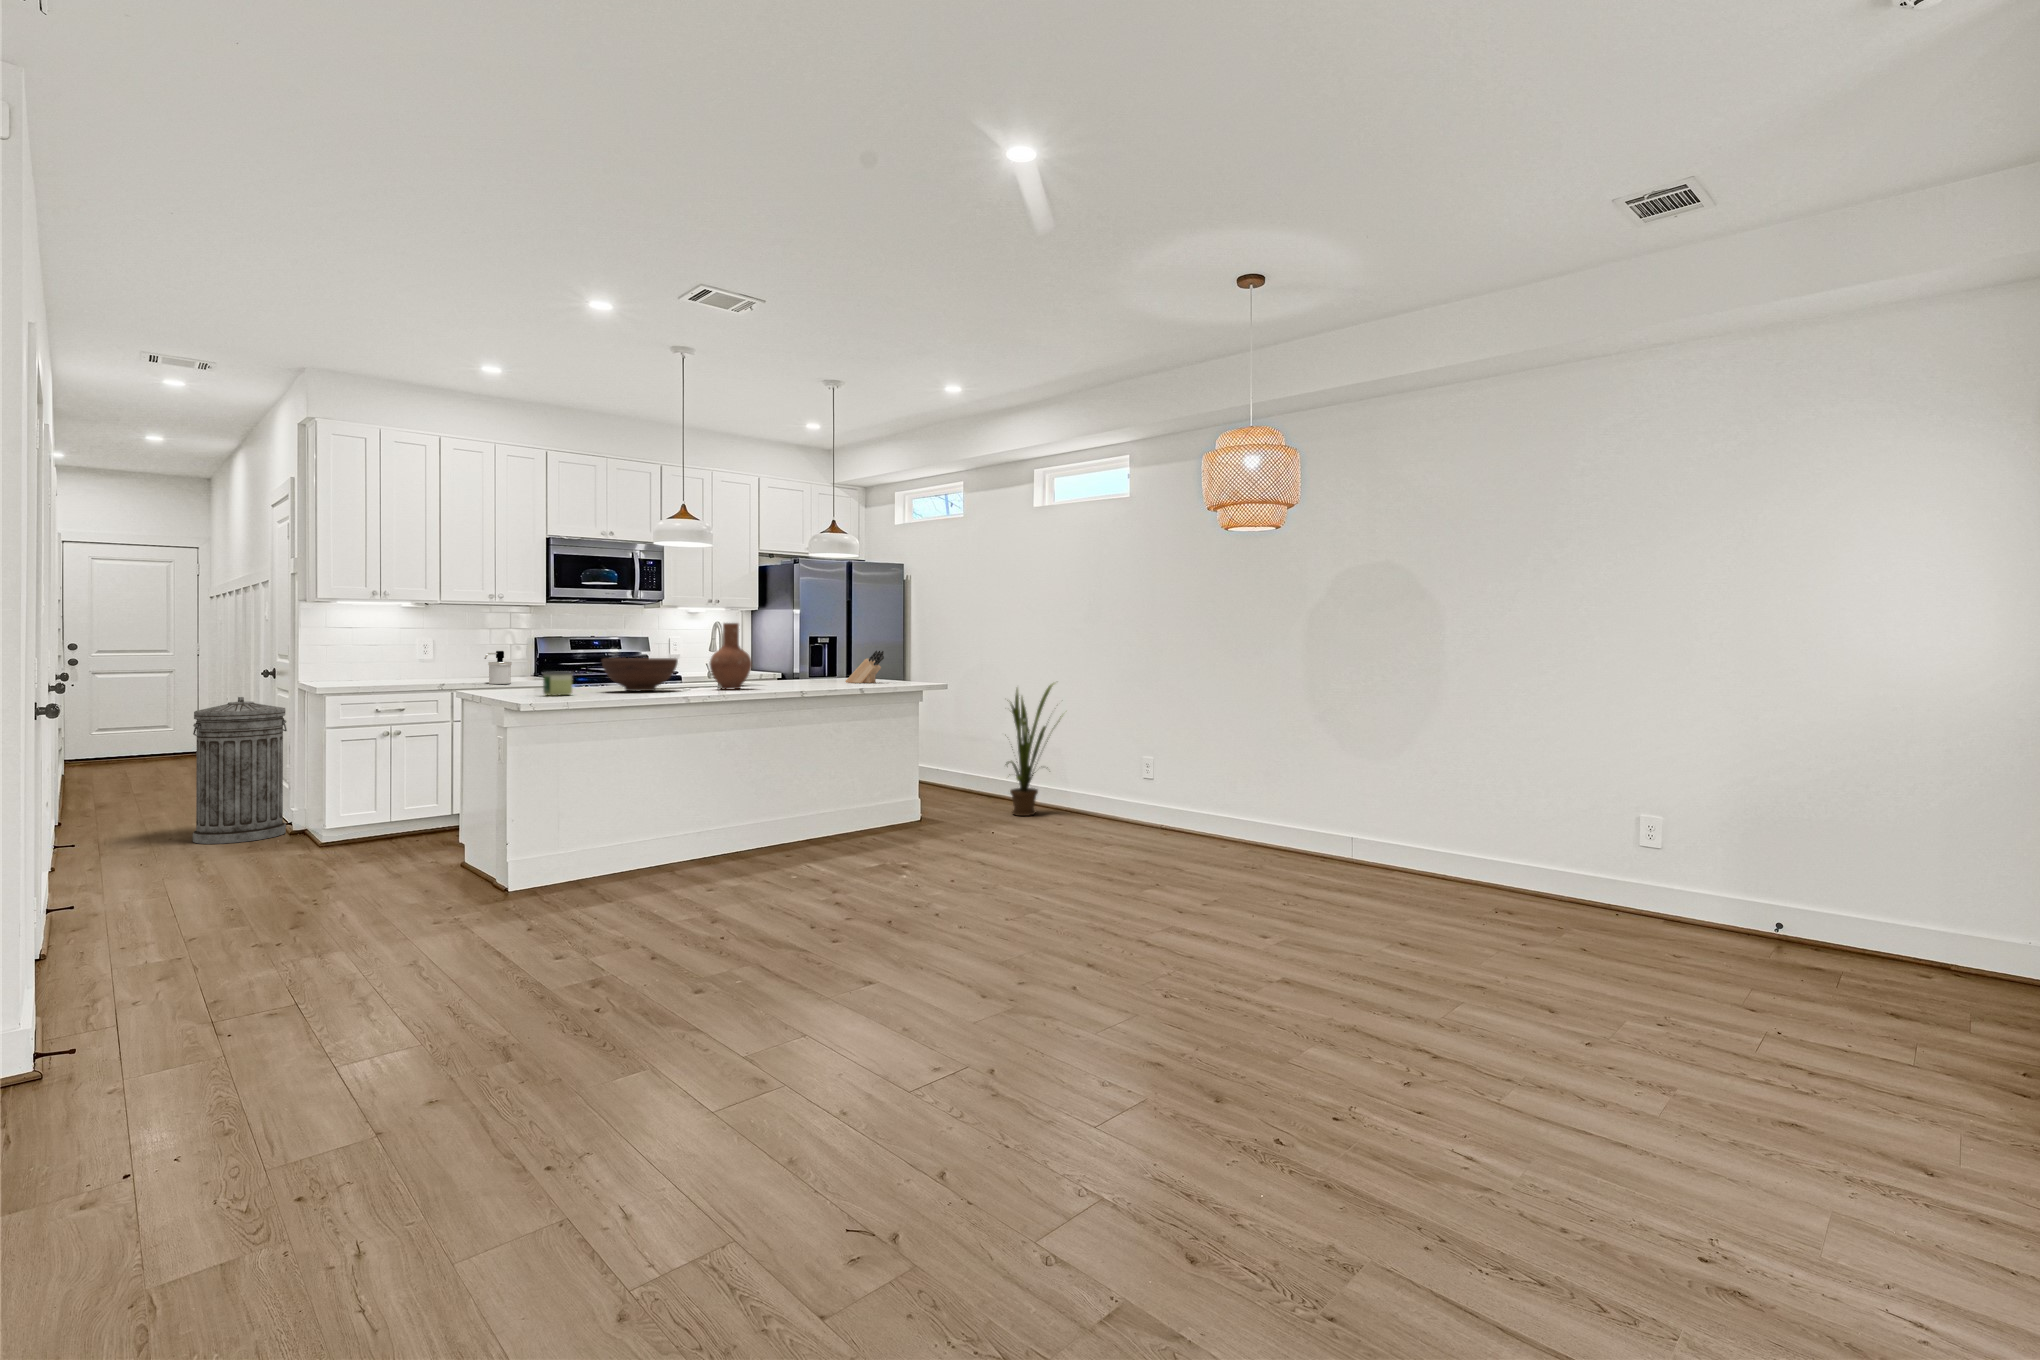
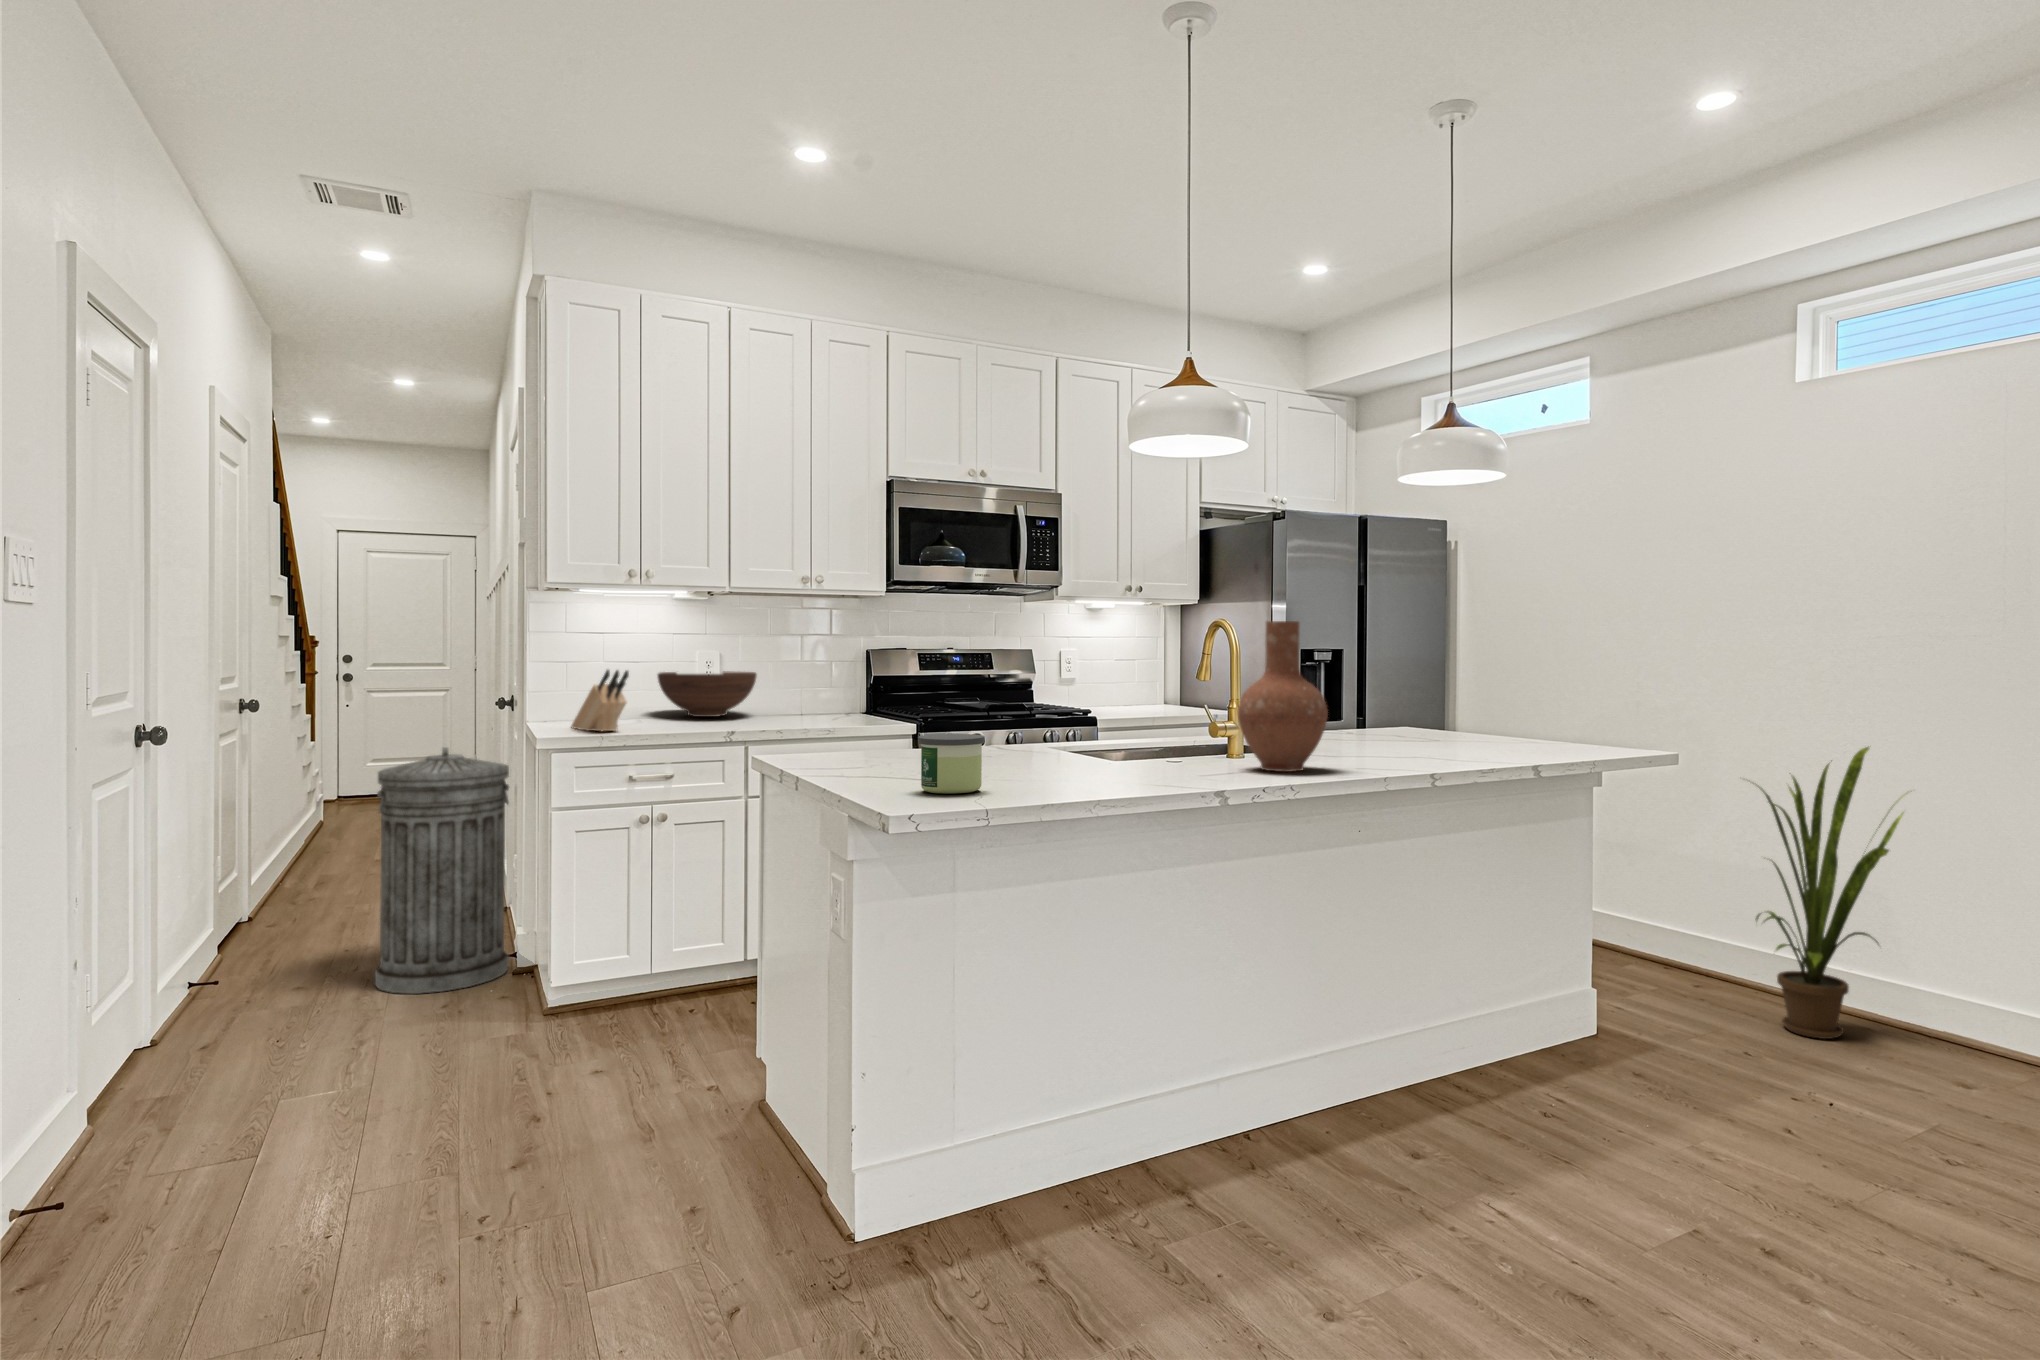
soap dispenser: present [485,651,512,684] -> none [796,674,837,732]
knife block: present [845,651,884,683] -> present [571,670,629,731]
fruit bowl: present [602,658,678,691] -> present [658,671,757,717]

